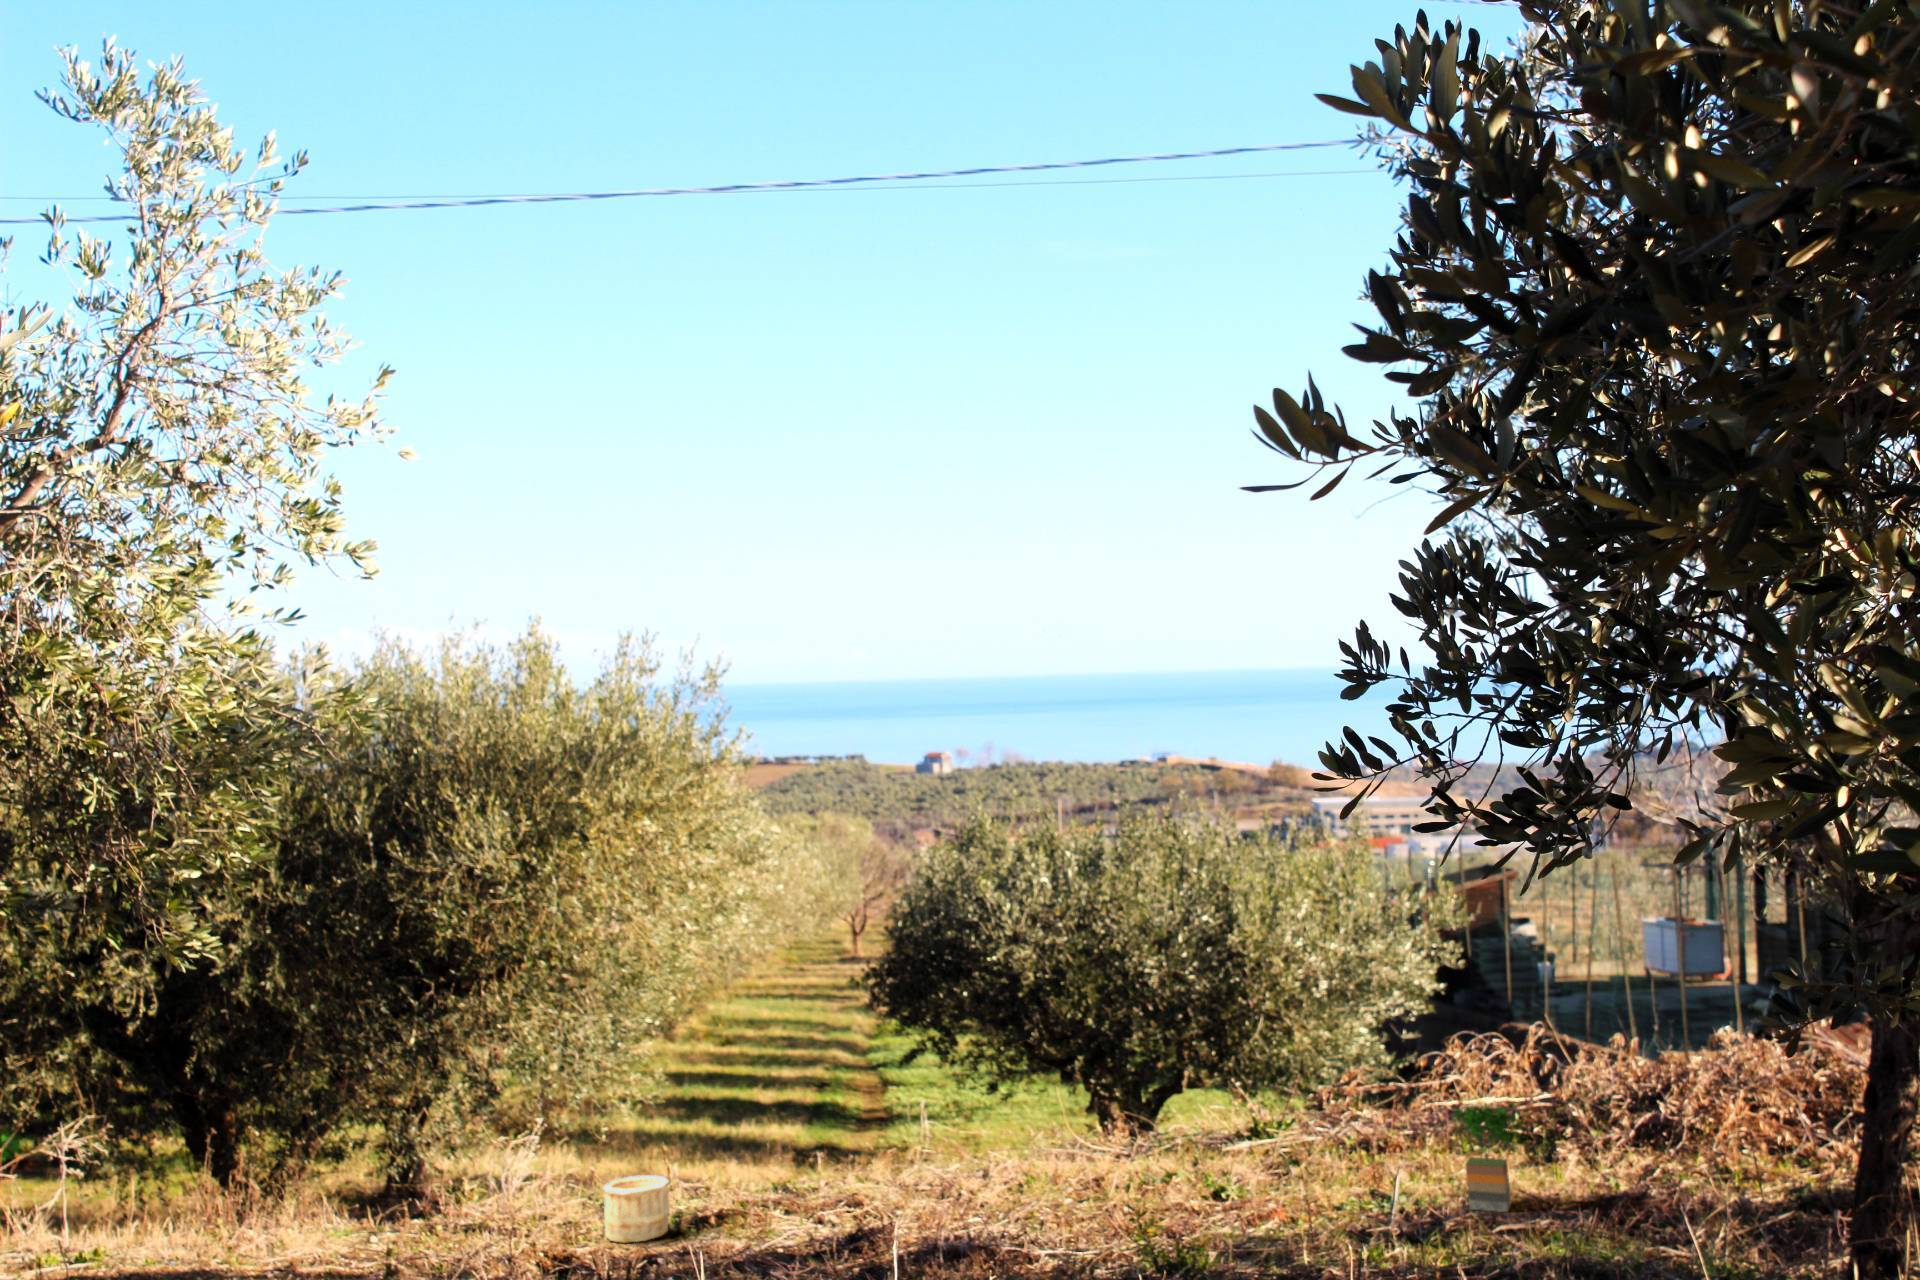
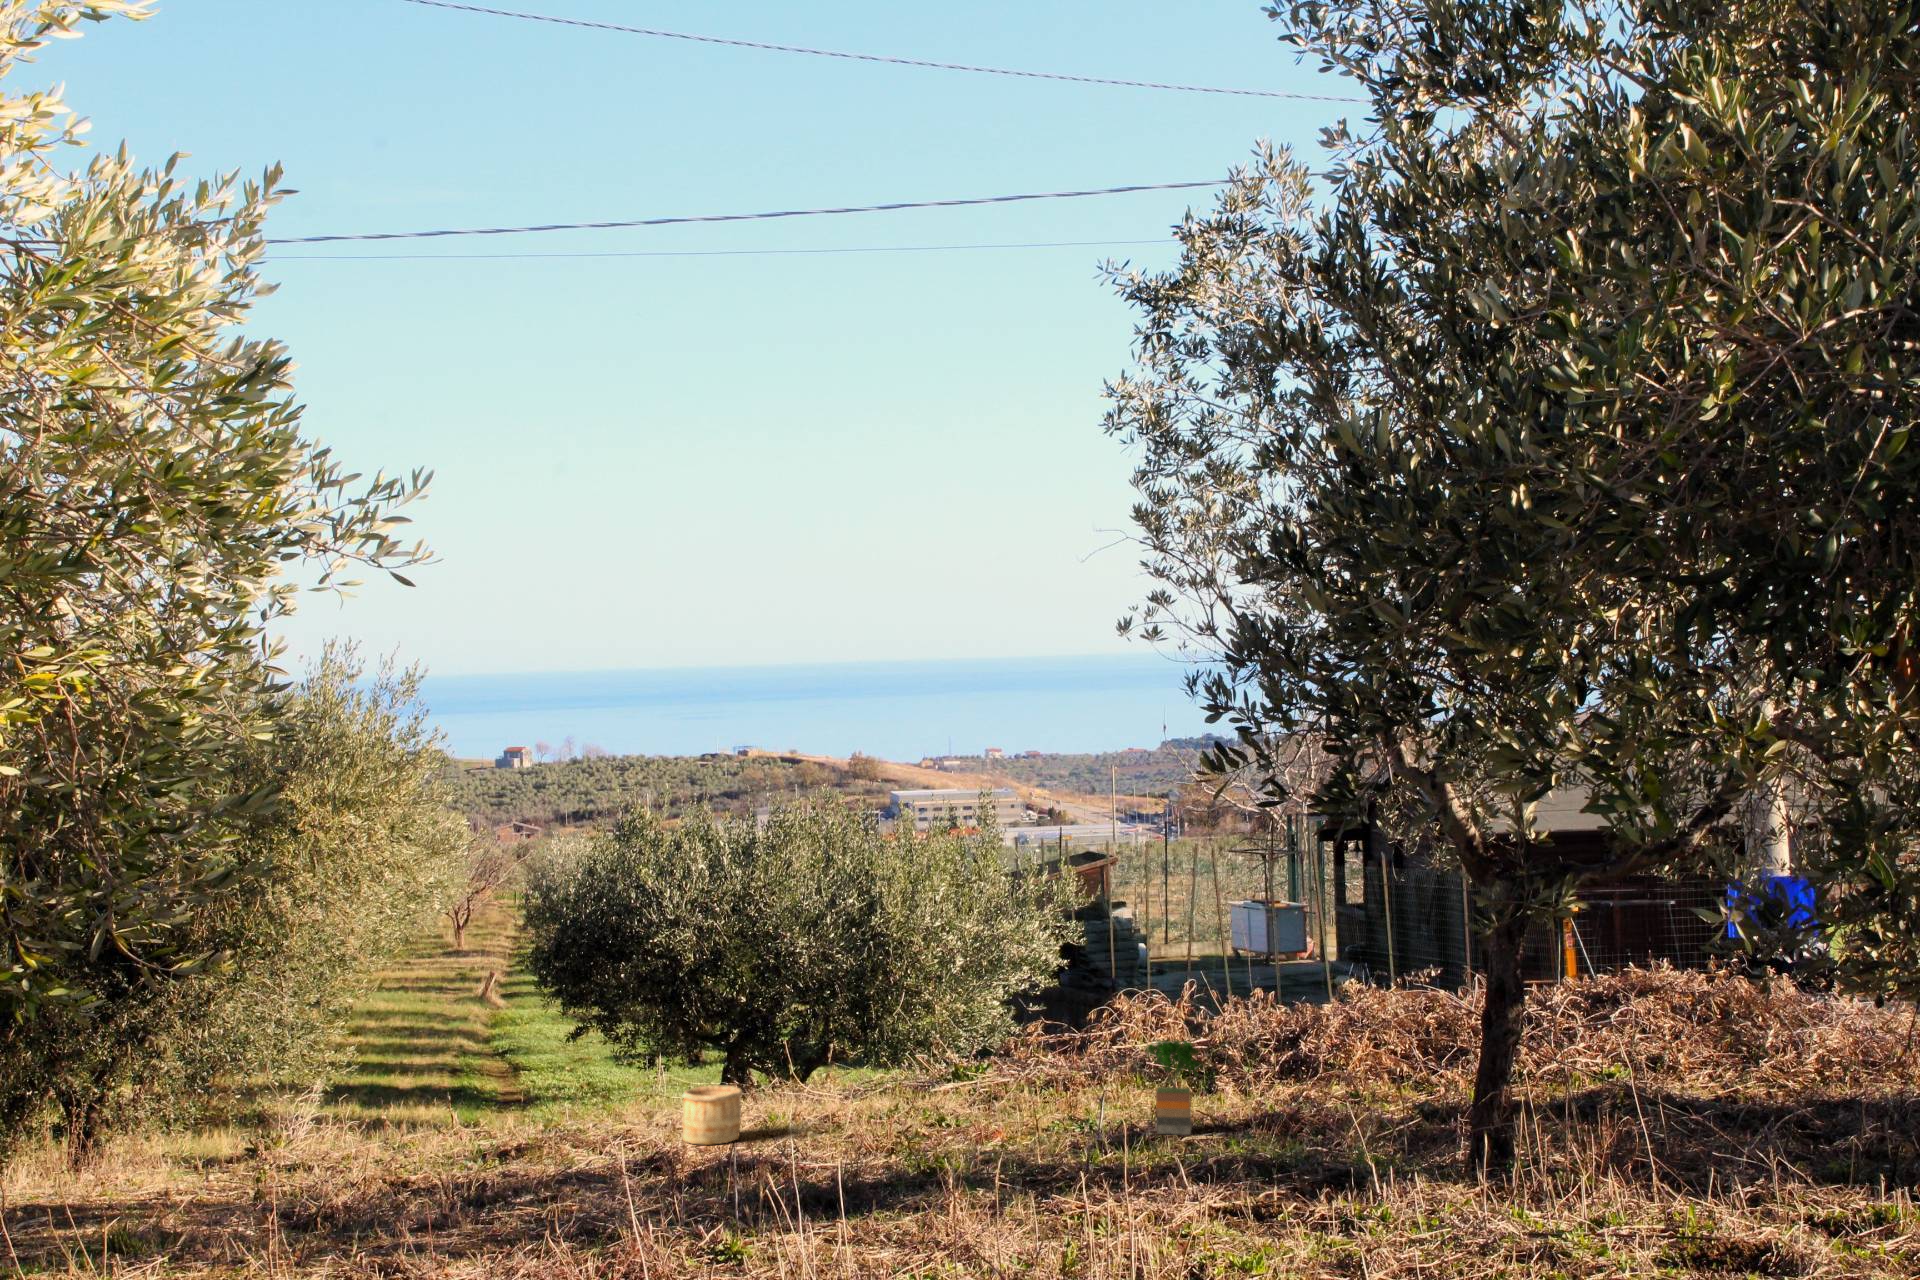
wooden bucket: present [603,1175,670,1243] -> present [682,1085,742,1145]

